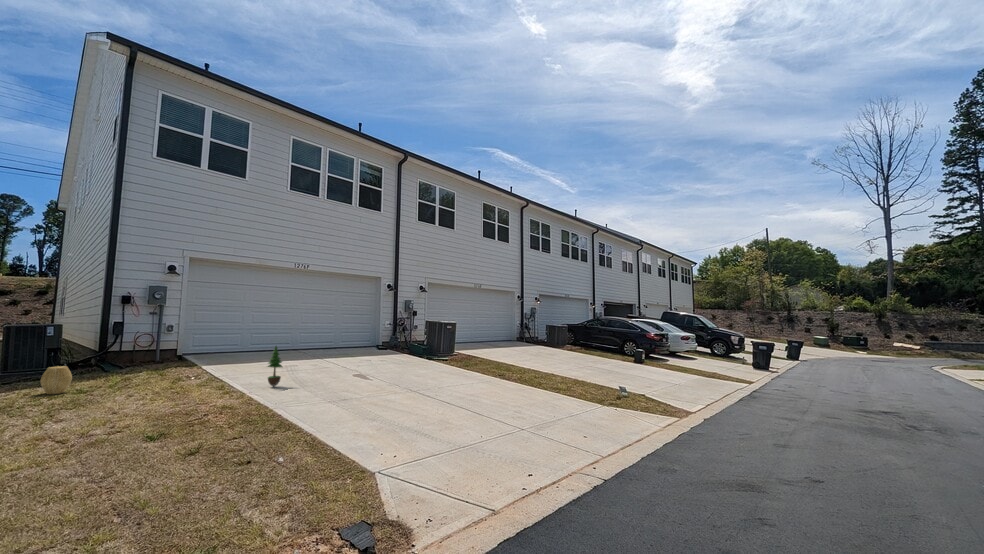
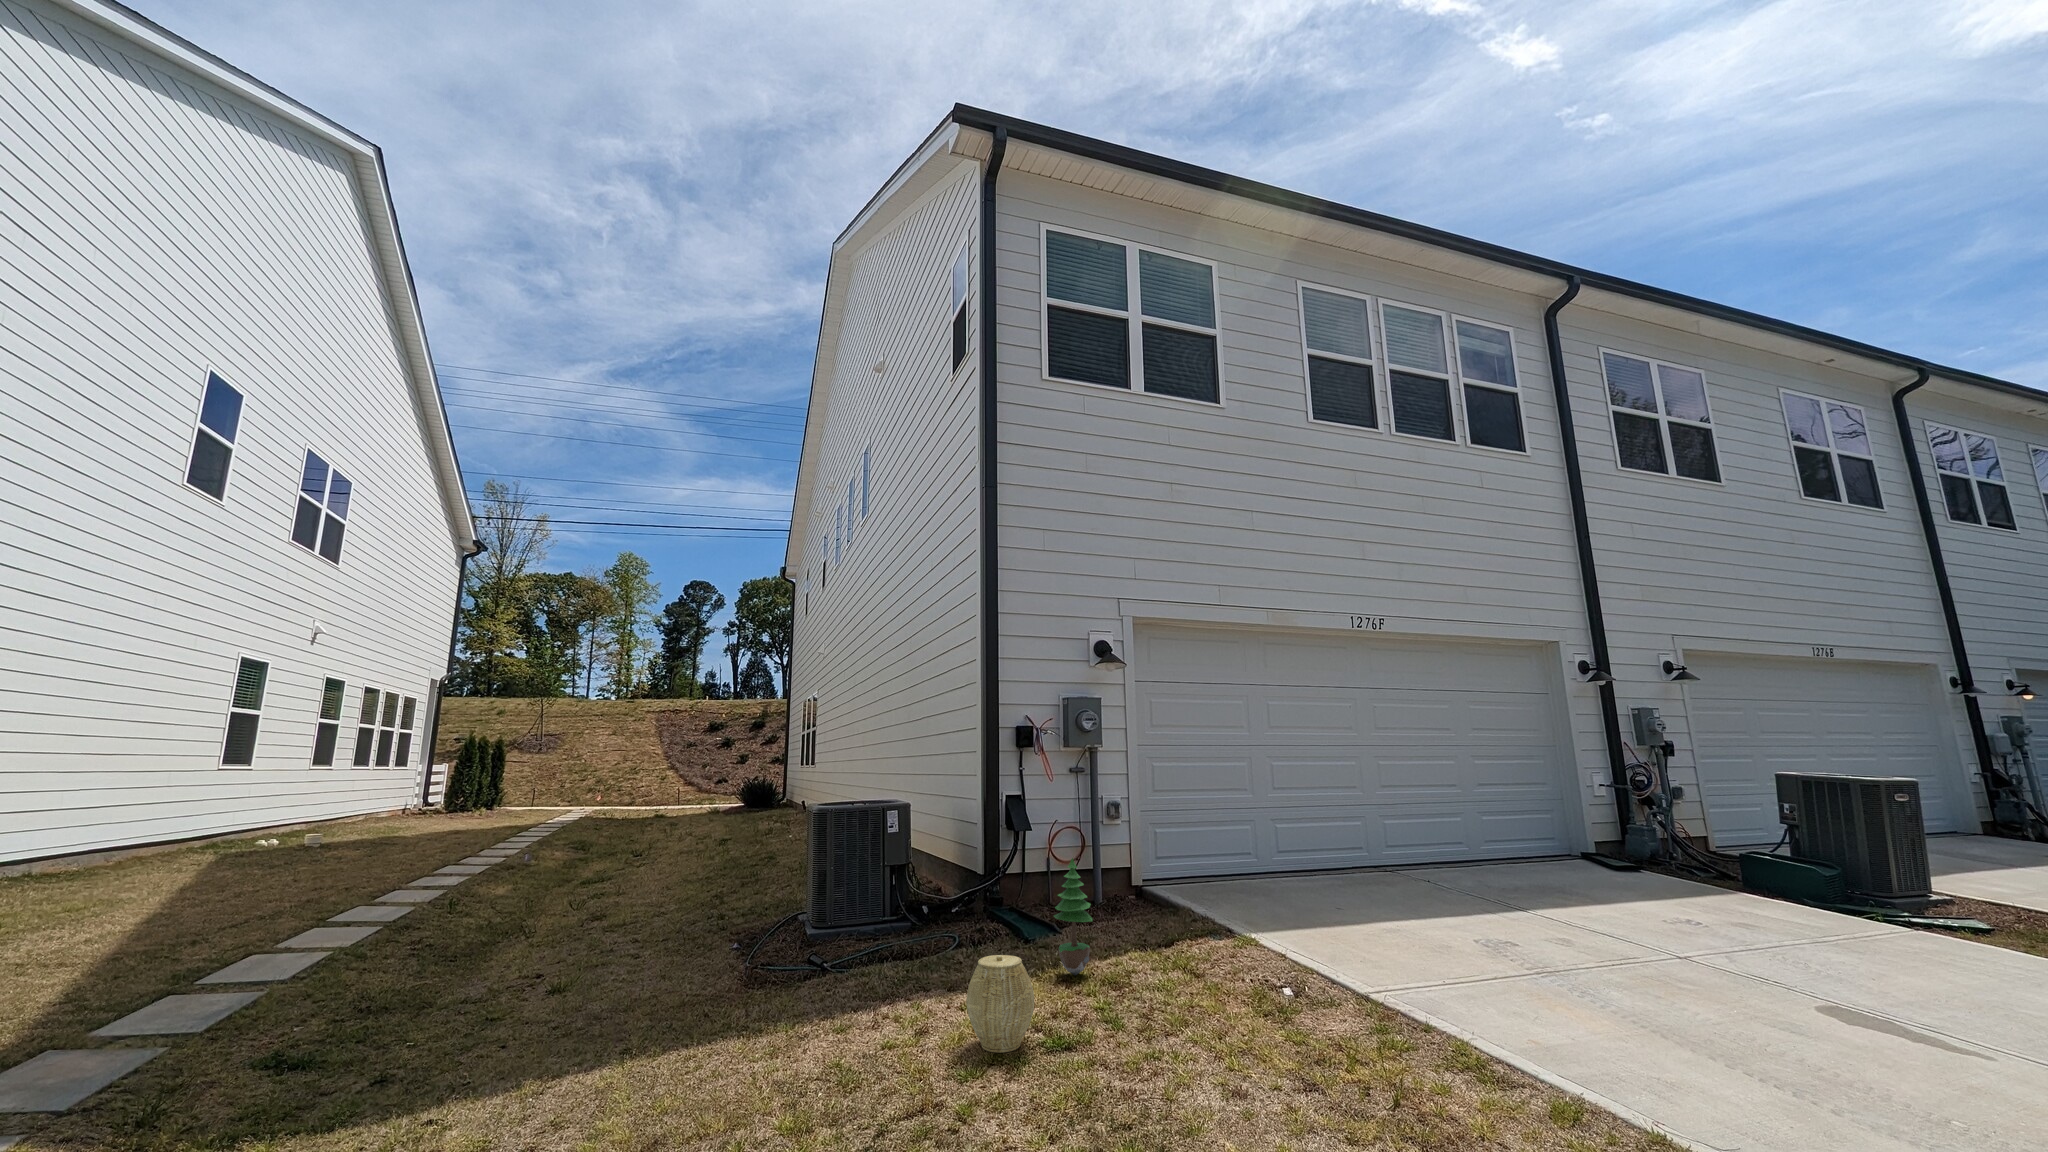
potted tree: present [268,346,282,387] -> present [1054,858,1093,975]

